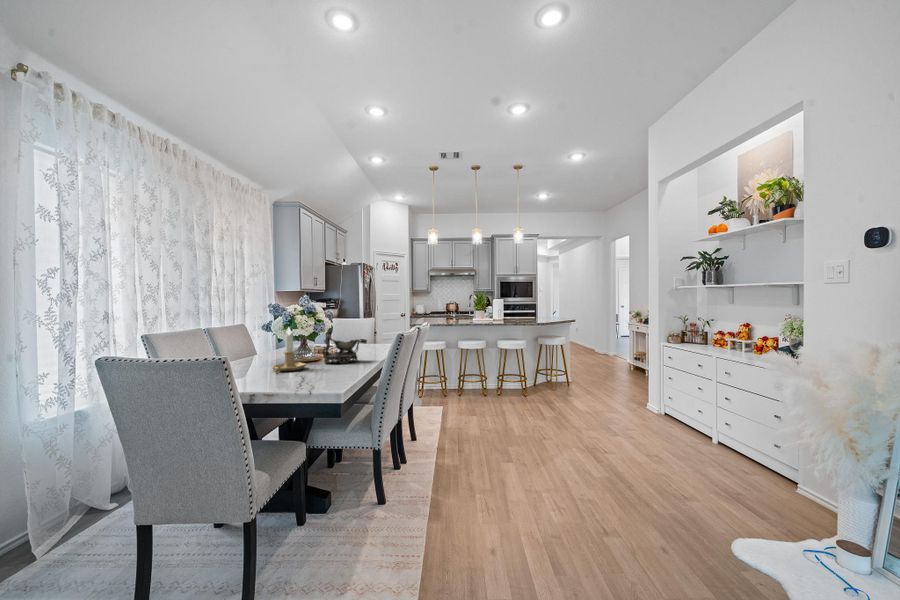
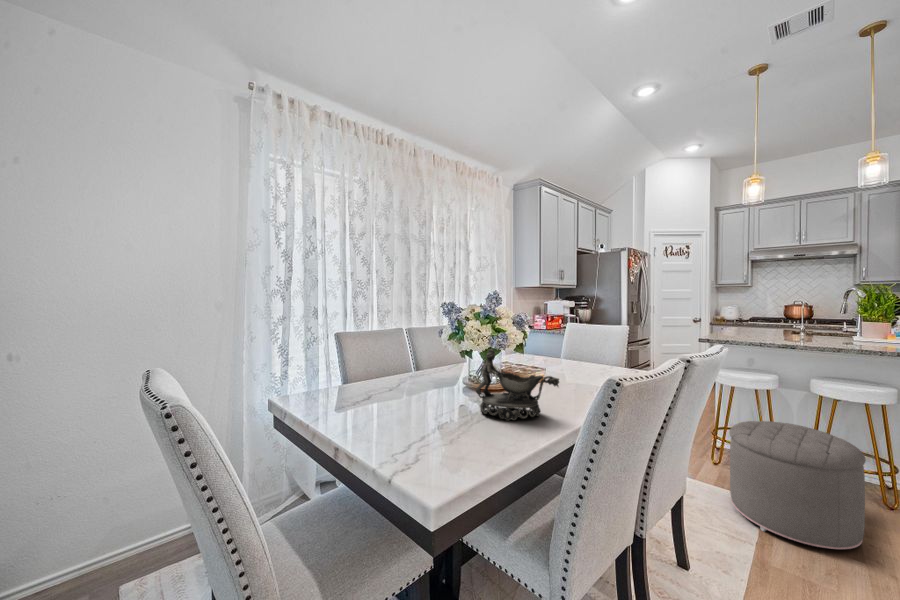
candlestick: present [273,327,307,373] -> none [376,344,437,422]
ottoman: none [428,363,476,416] -> present [730,421,866,549]

